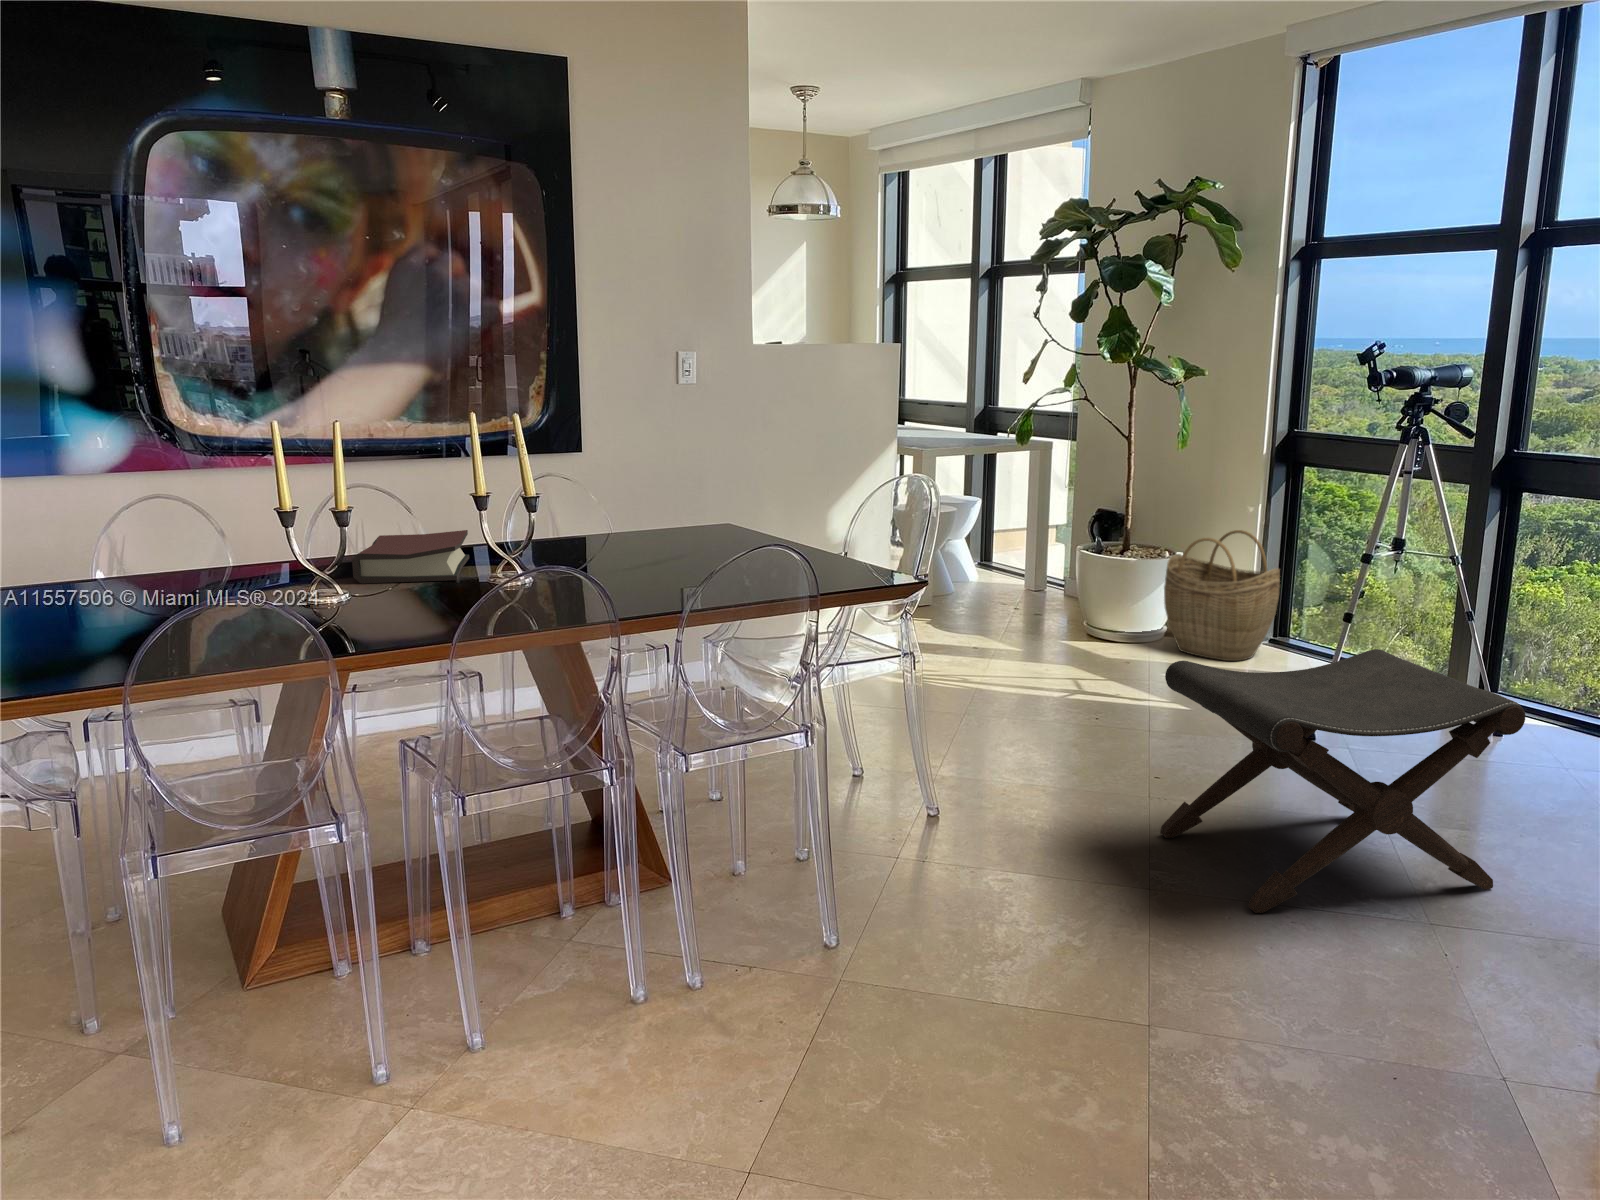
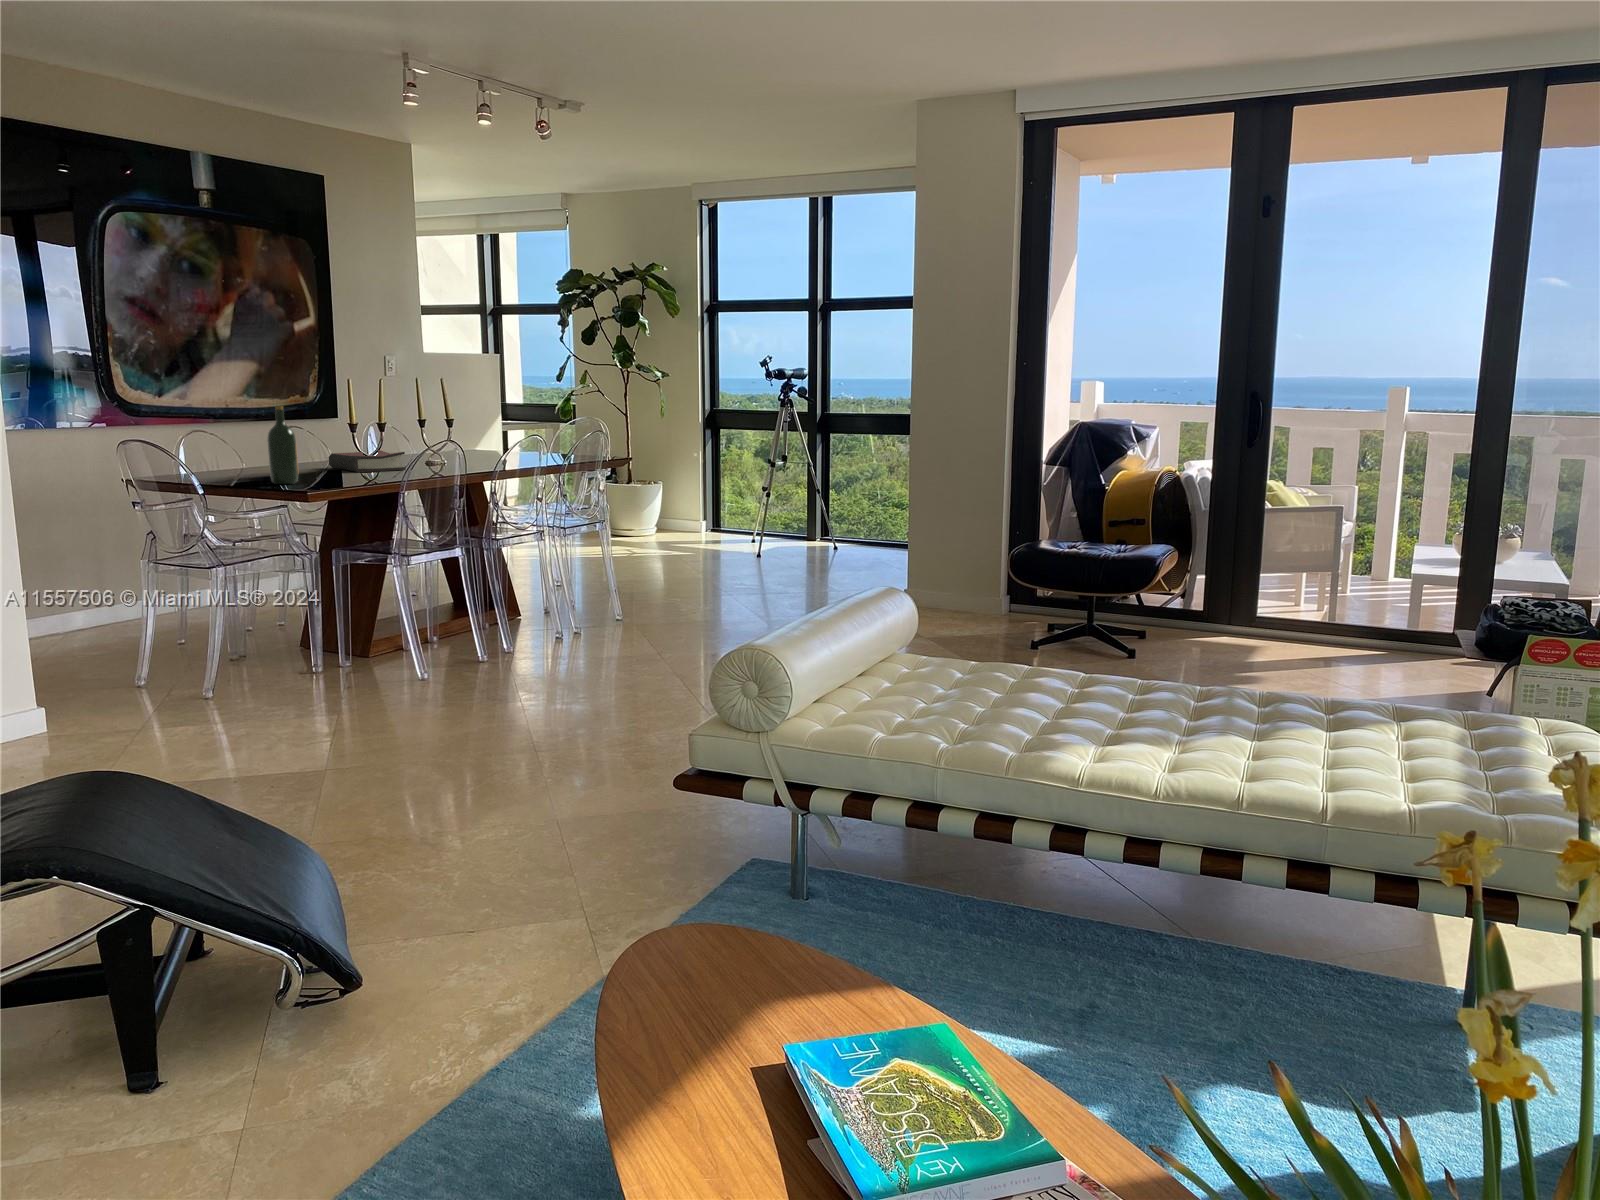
wine bottle: none [54,473,123,628] -> present [267,406,298,484]
woven basket: present [1164,530,1280,661] -> none [657,465,719,538]
footstool: present [1160,649,1525,913] -> none [719,494,863,597]

